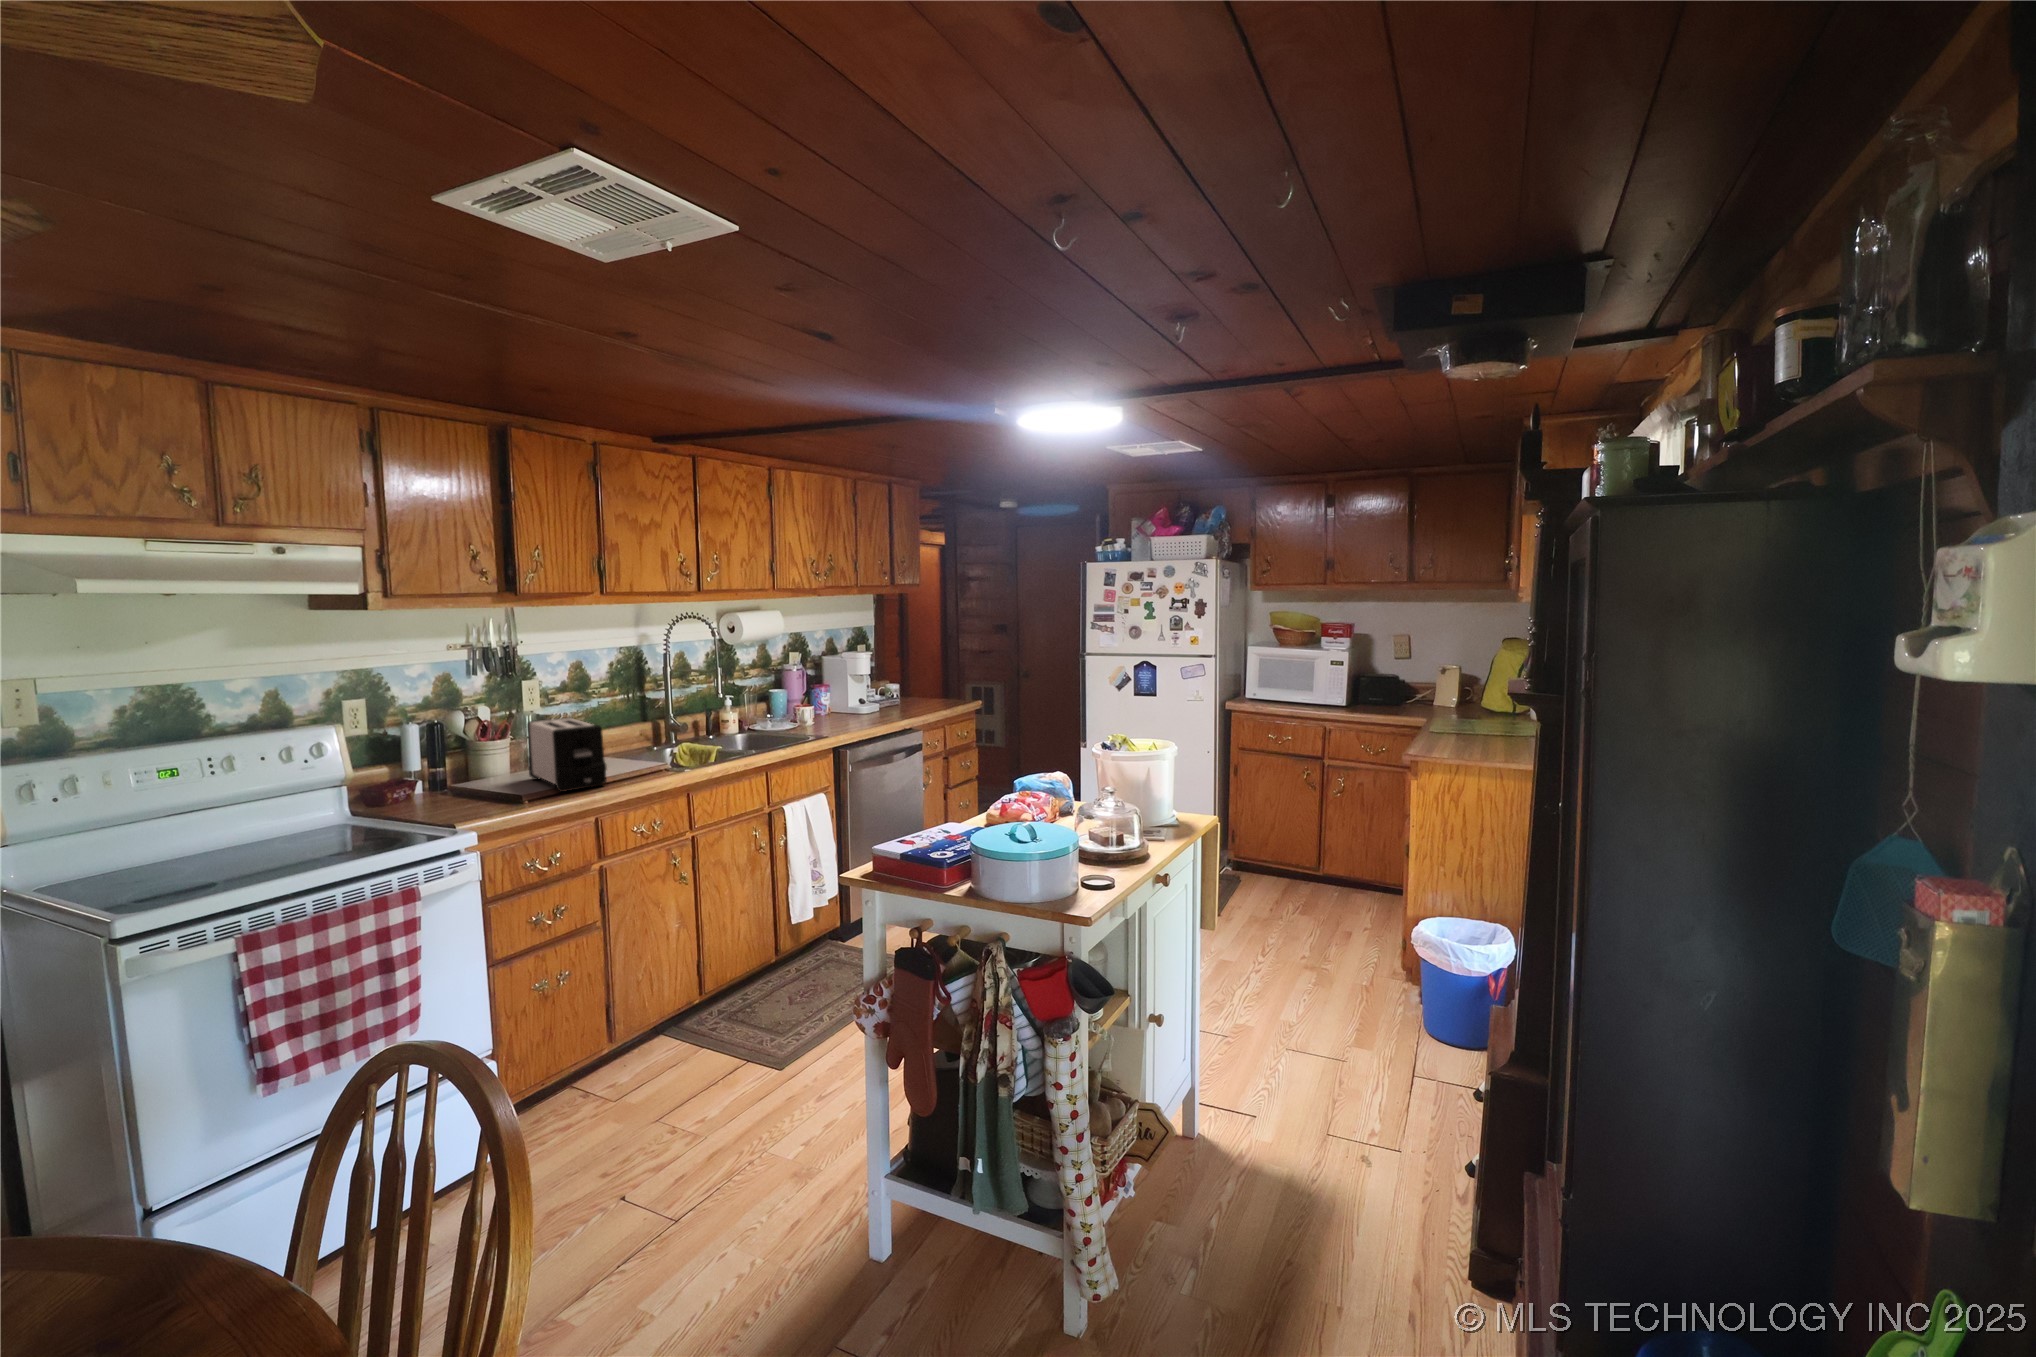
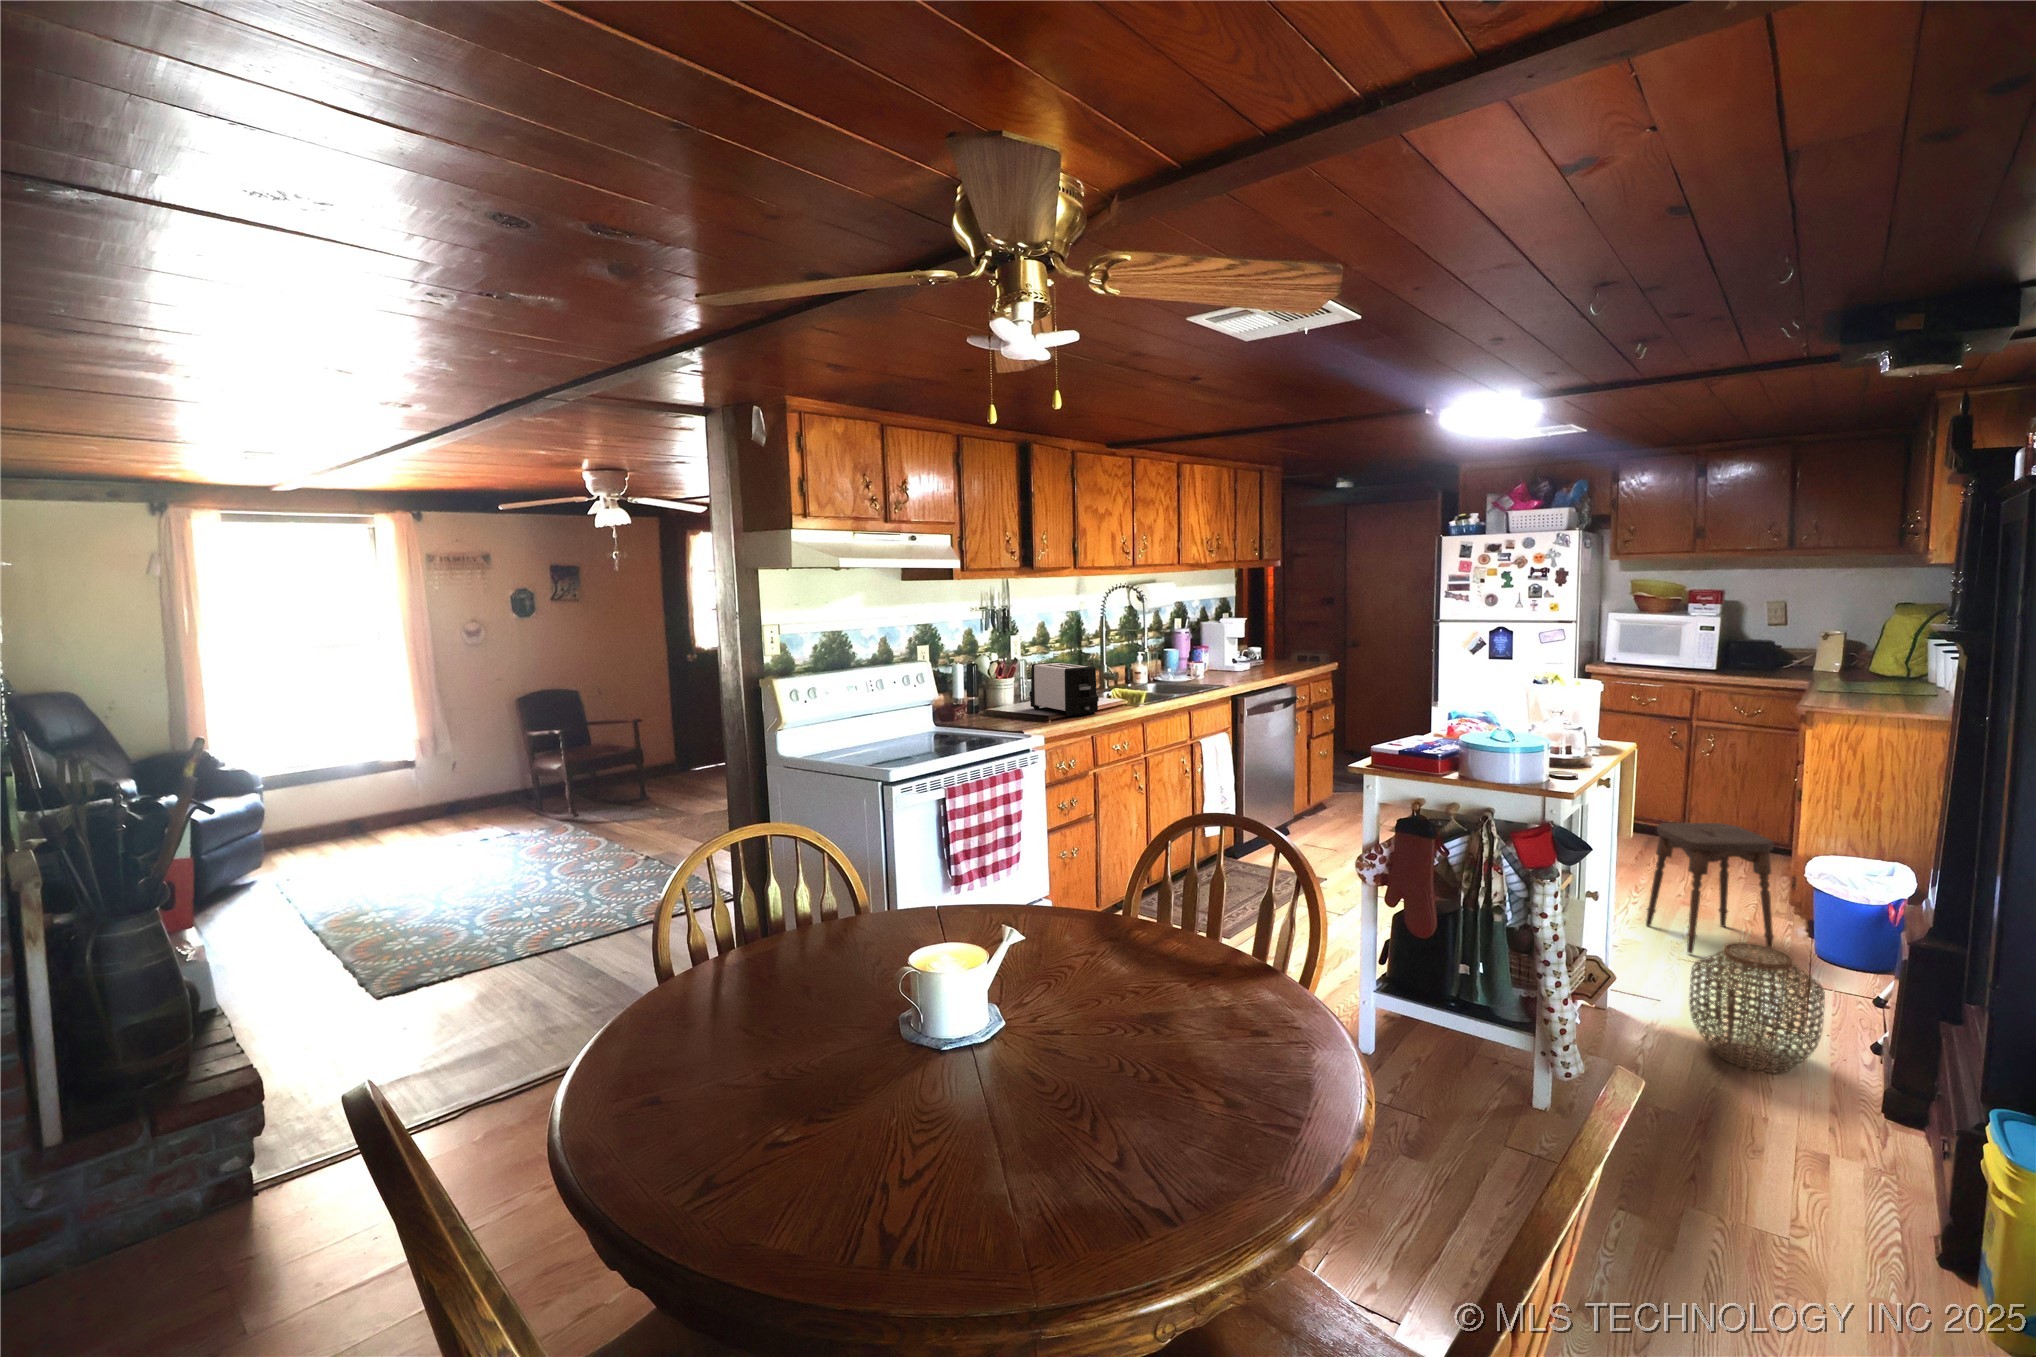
stool: none [1261,884,1382,1040] -> present [1646,823,1774,954]
woven basket: none [1269,1063,1409,1233] -> present [1689,942,1825,1073]

